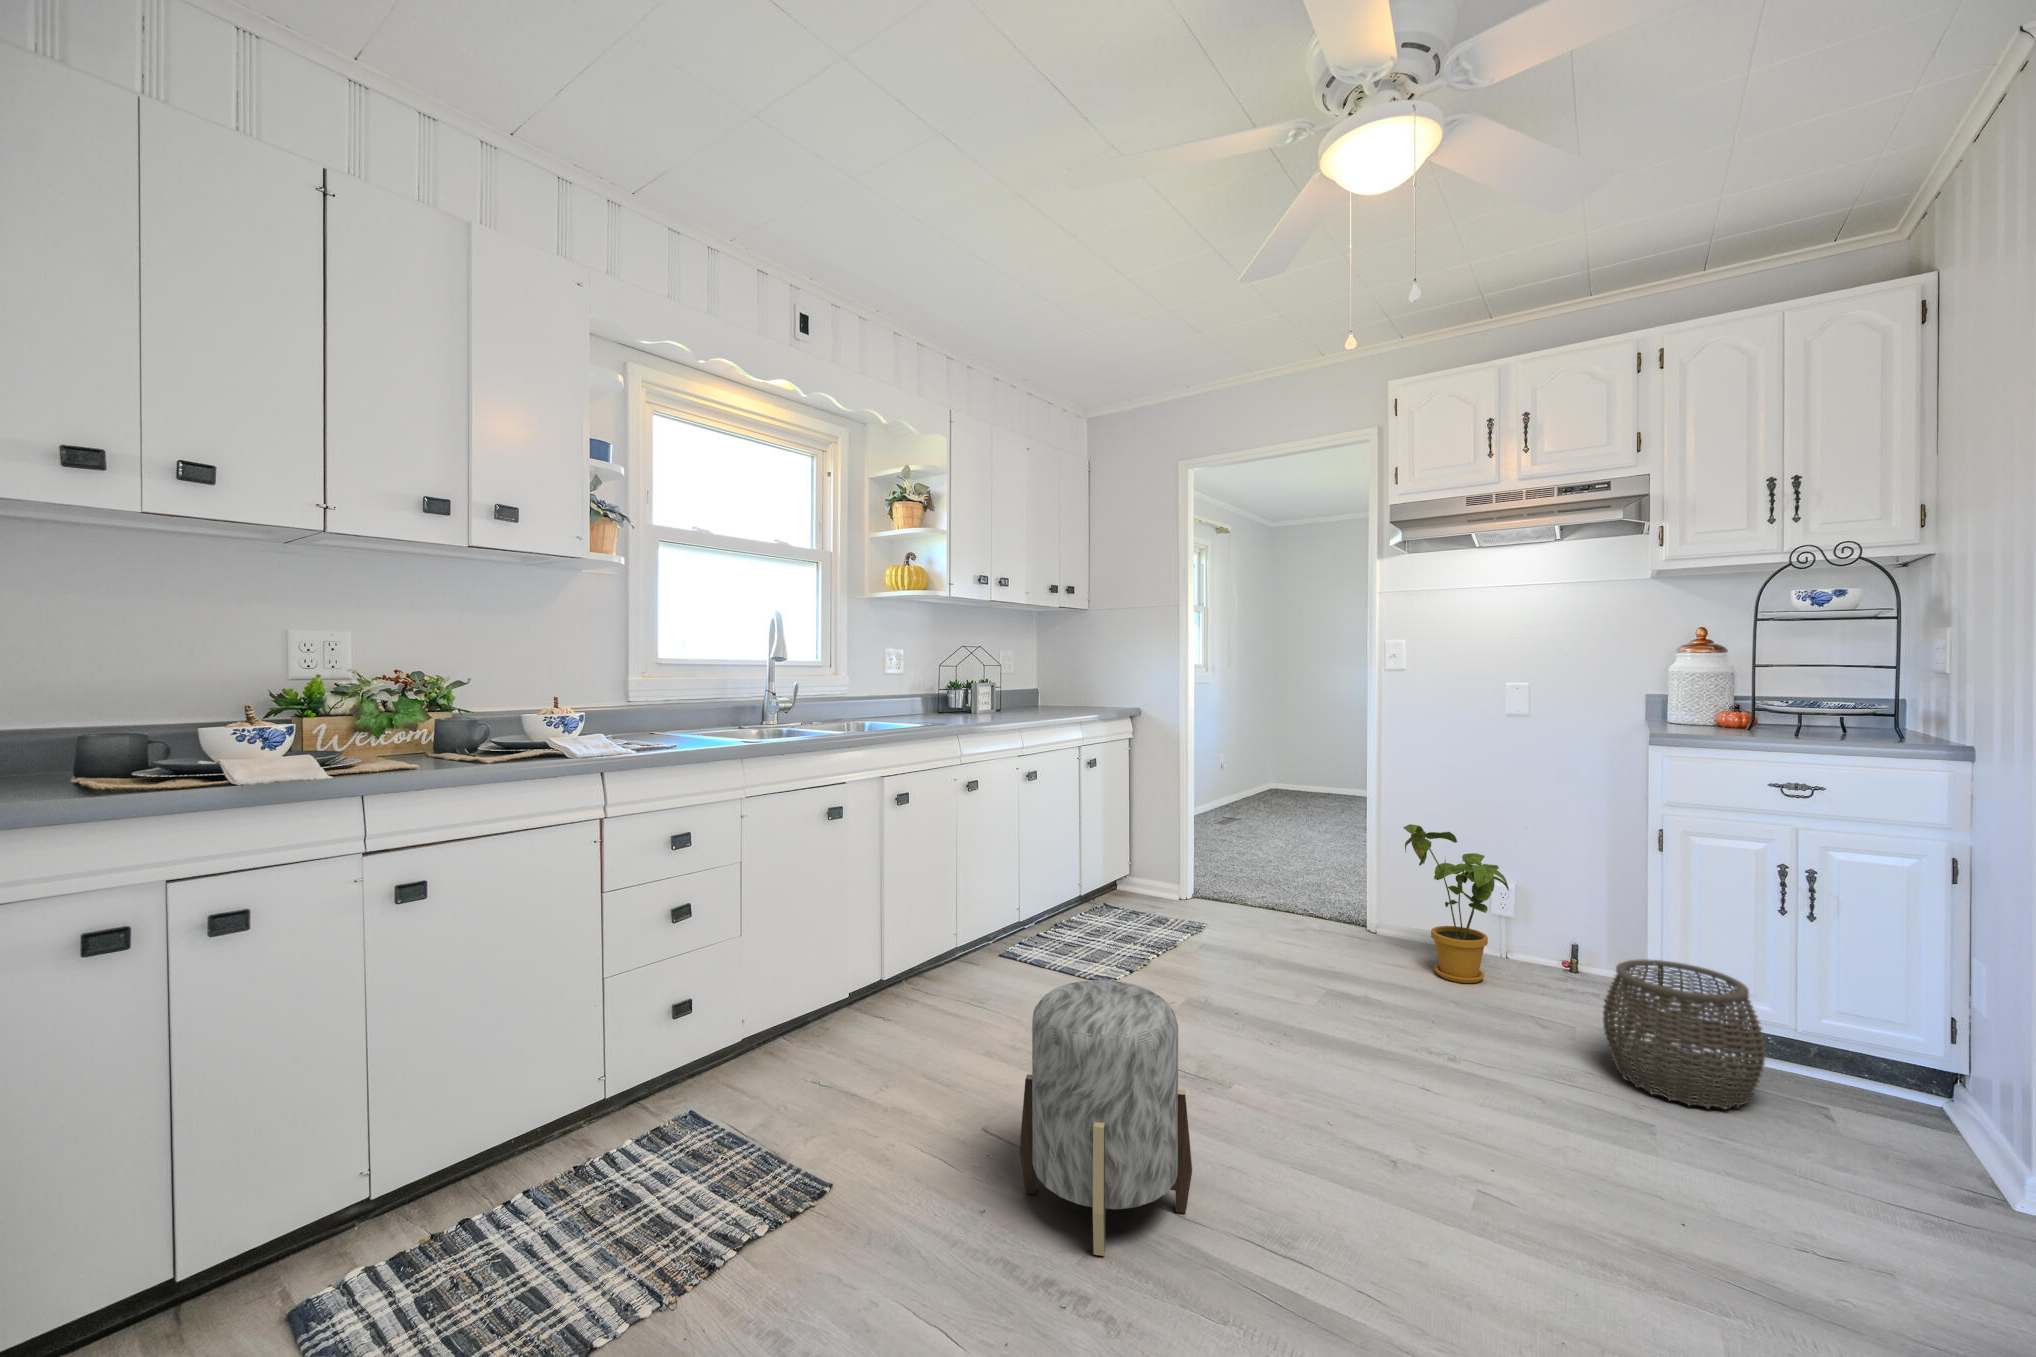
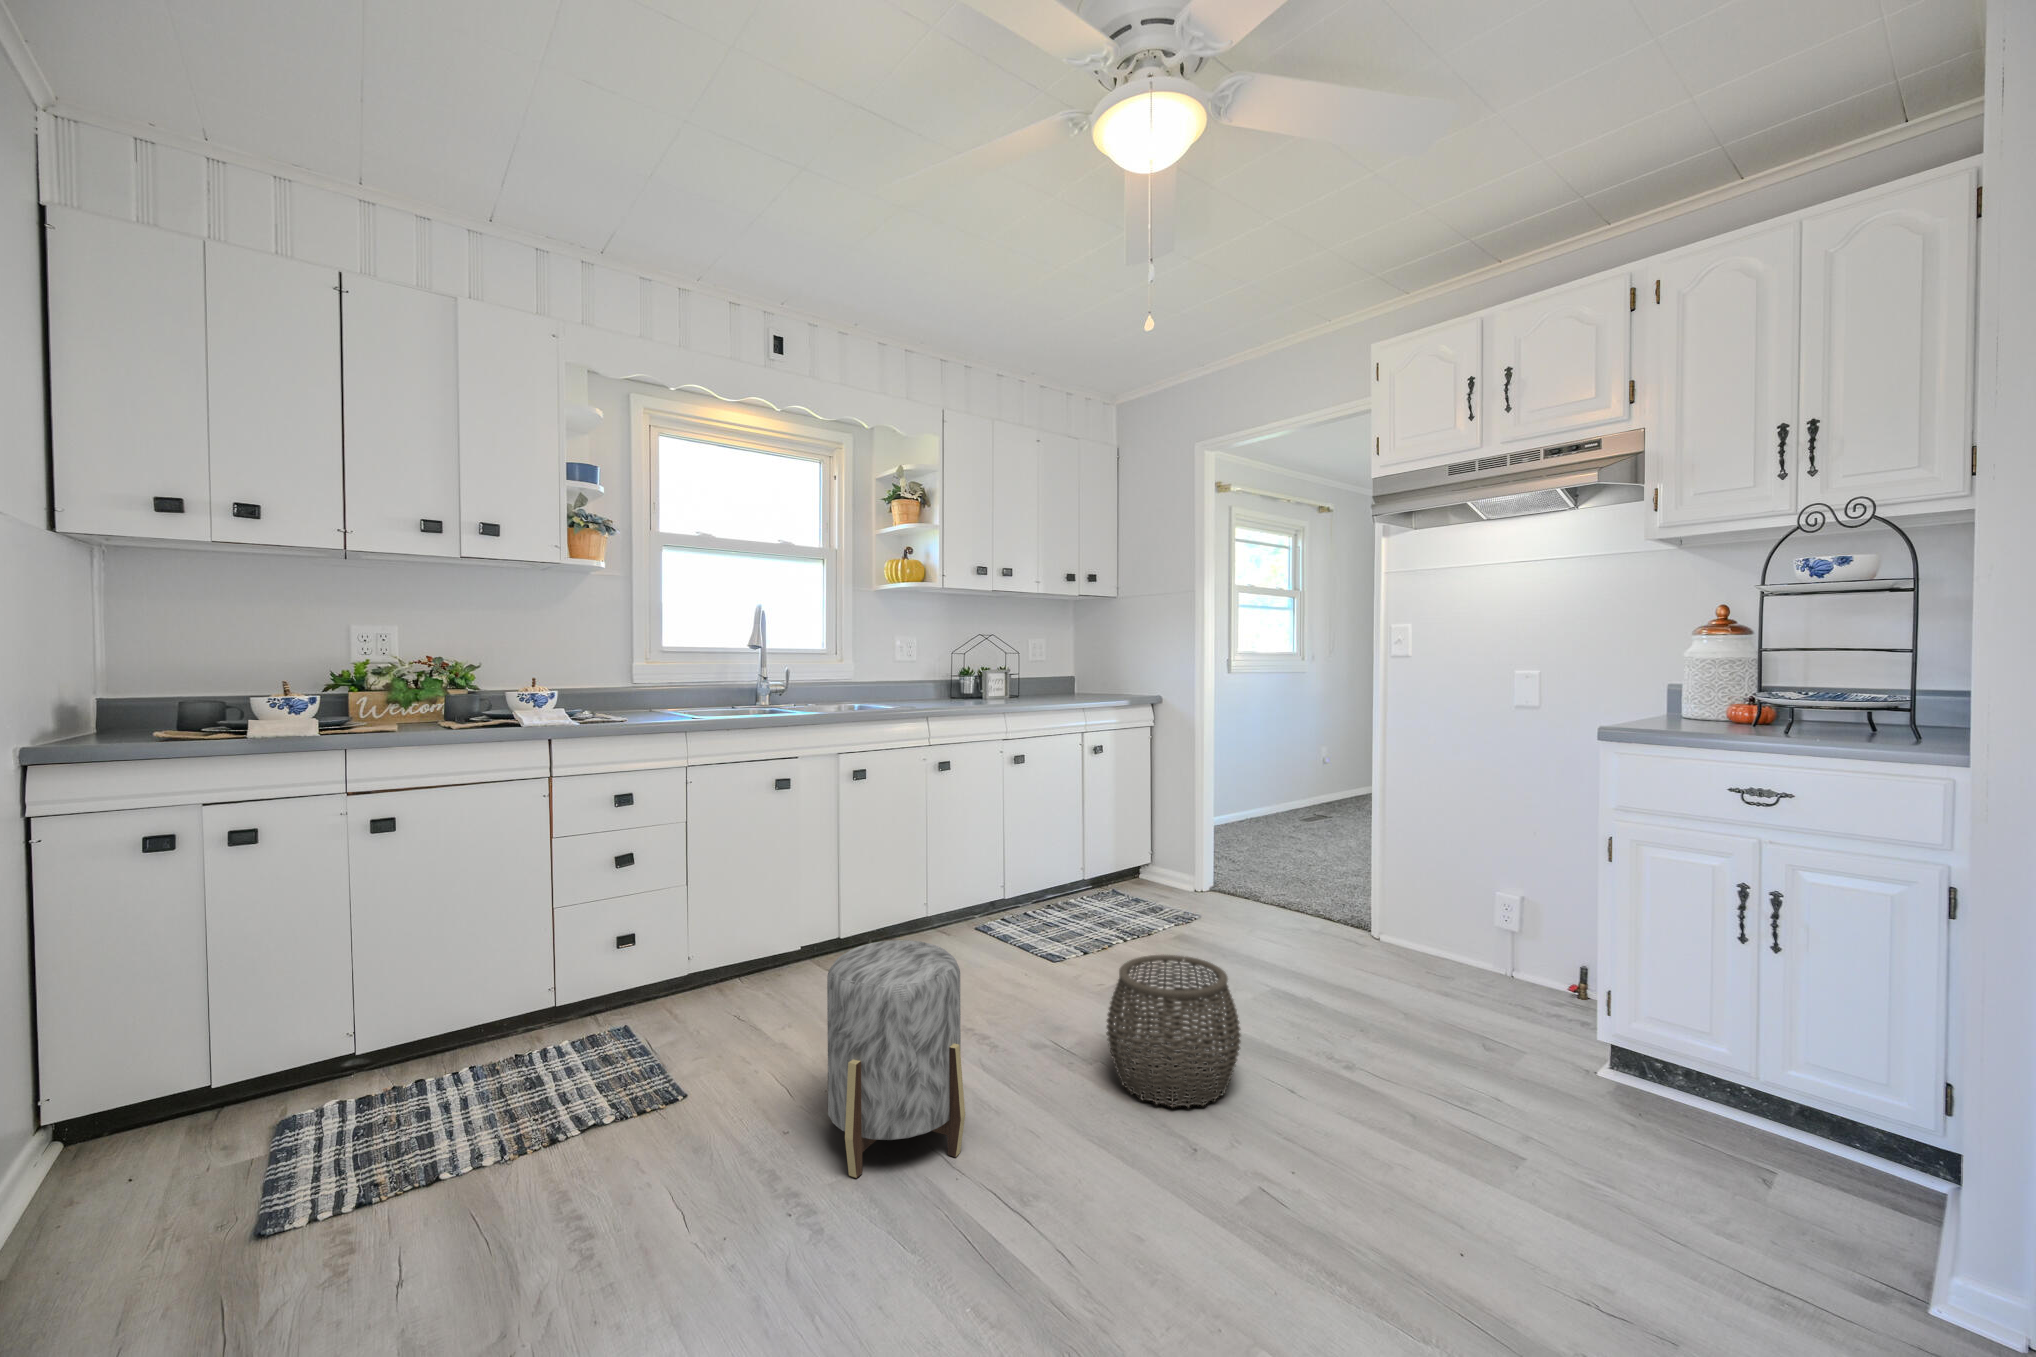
house plant: present [1403,824,1509,983] -> none [1375,821,1486,996]
woven basket: present [1603,959,1765,1109] -> present [1106,955,1241,1108]

